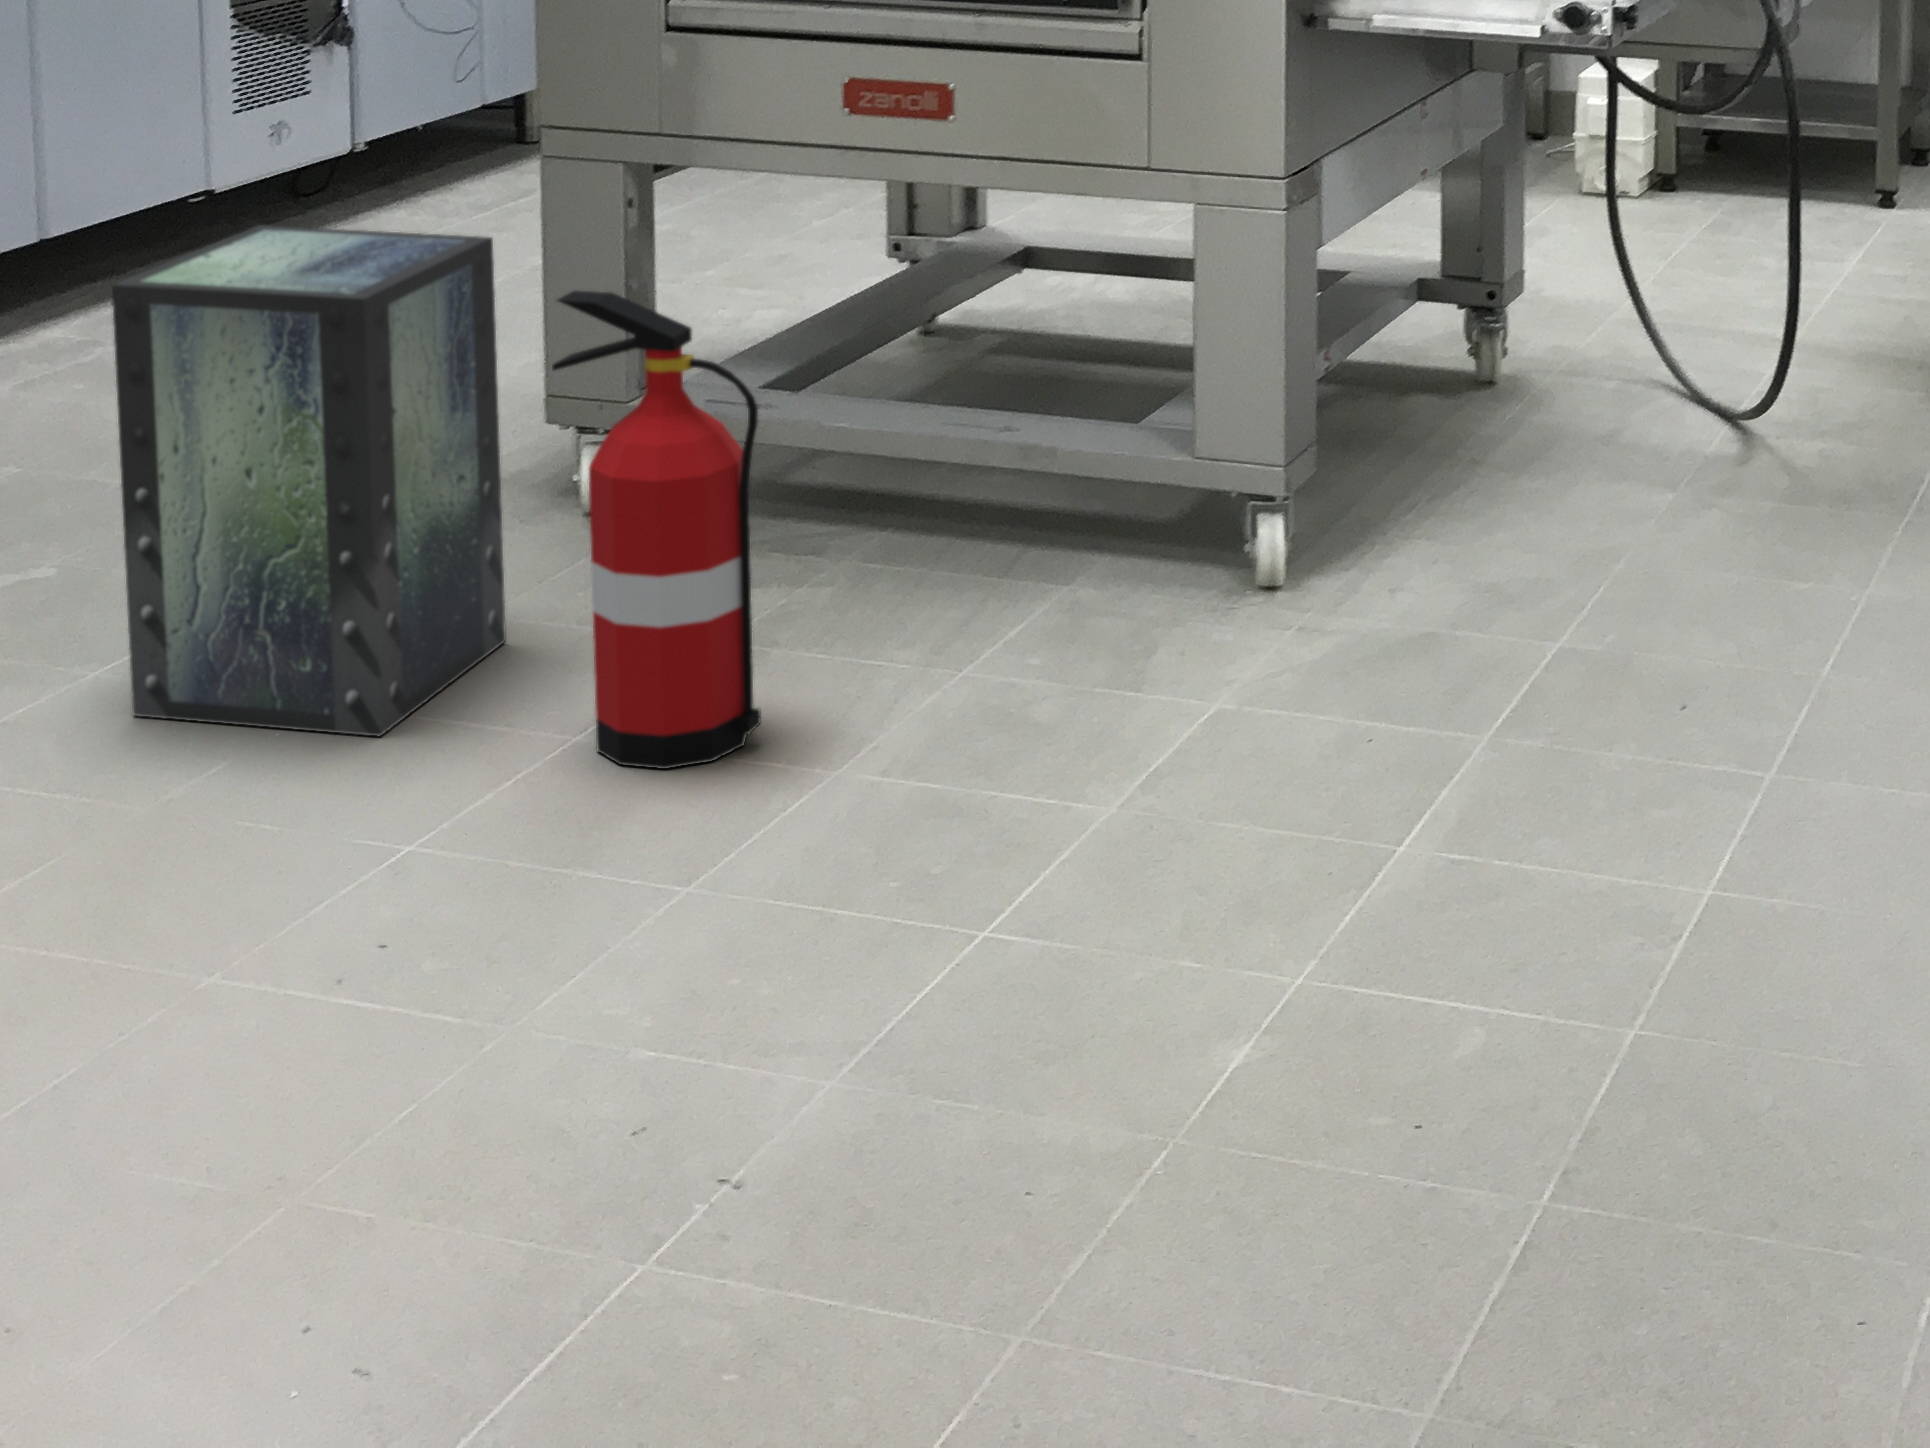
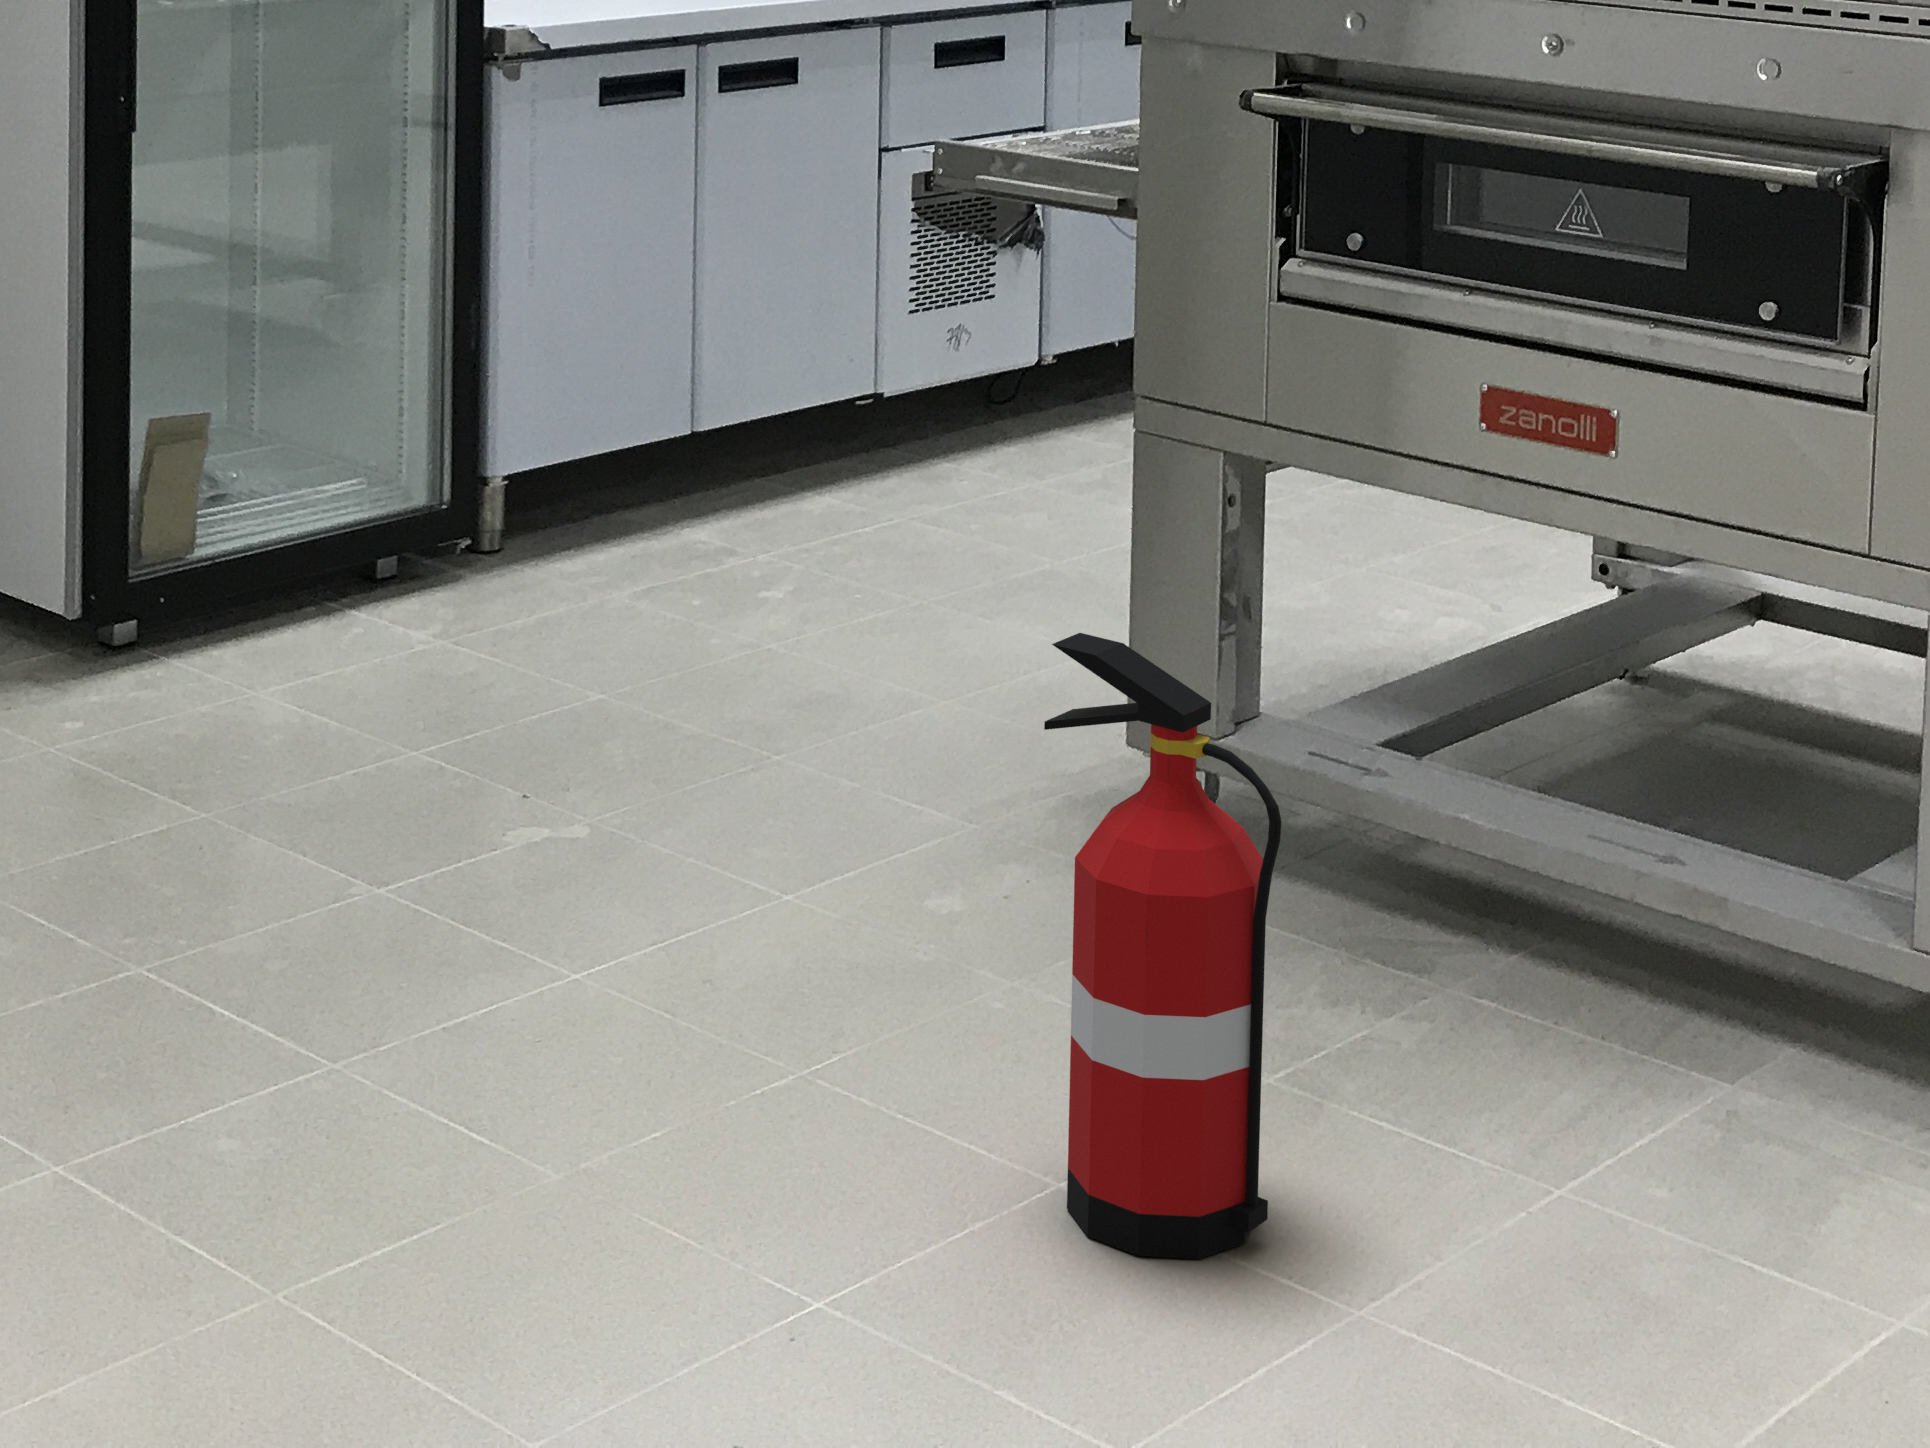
storage box: present [112,225,506,736] -> none [590,488,1023,1127]

